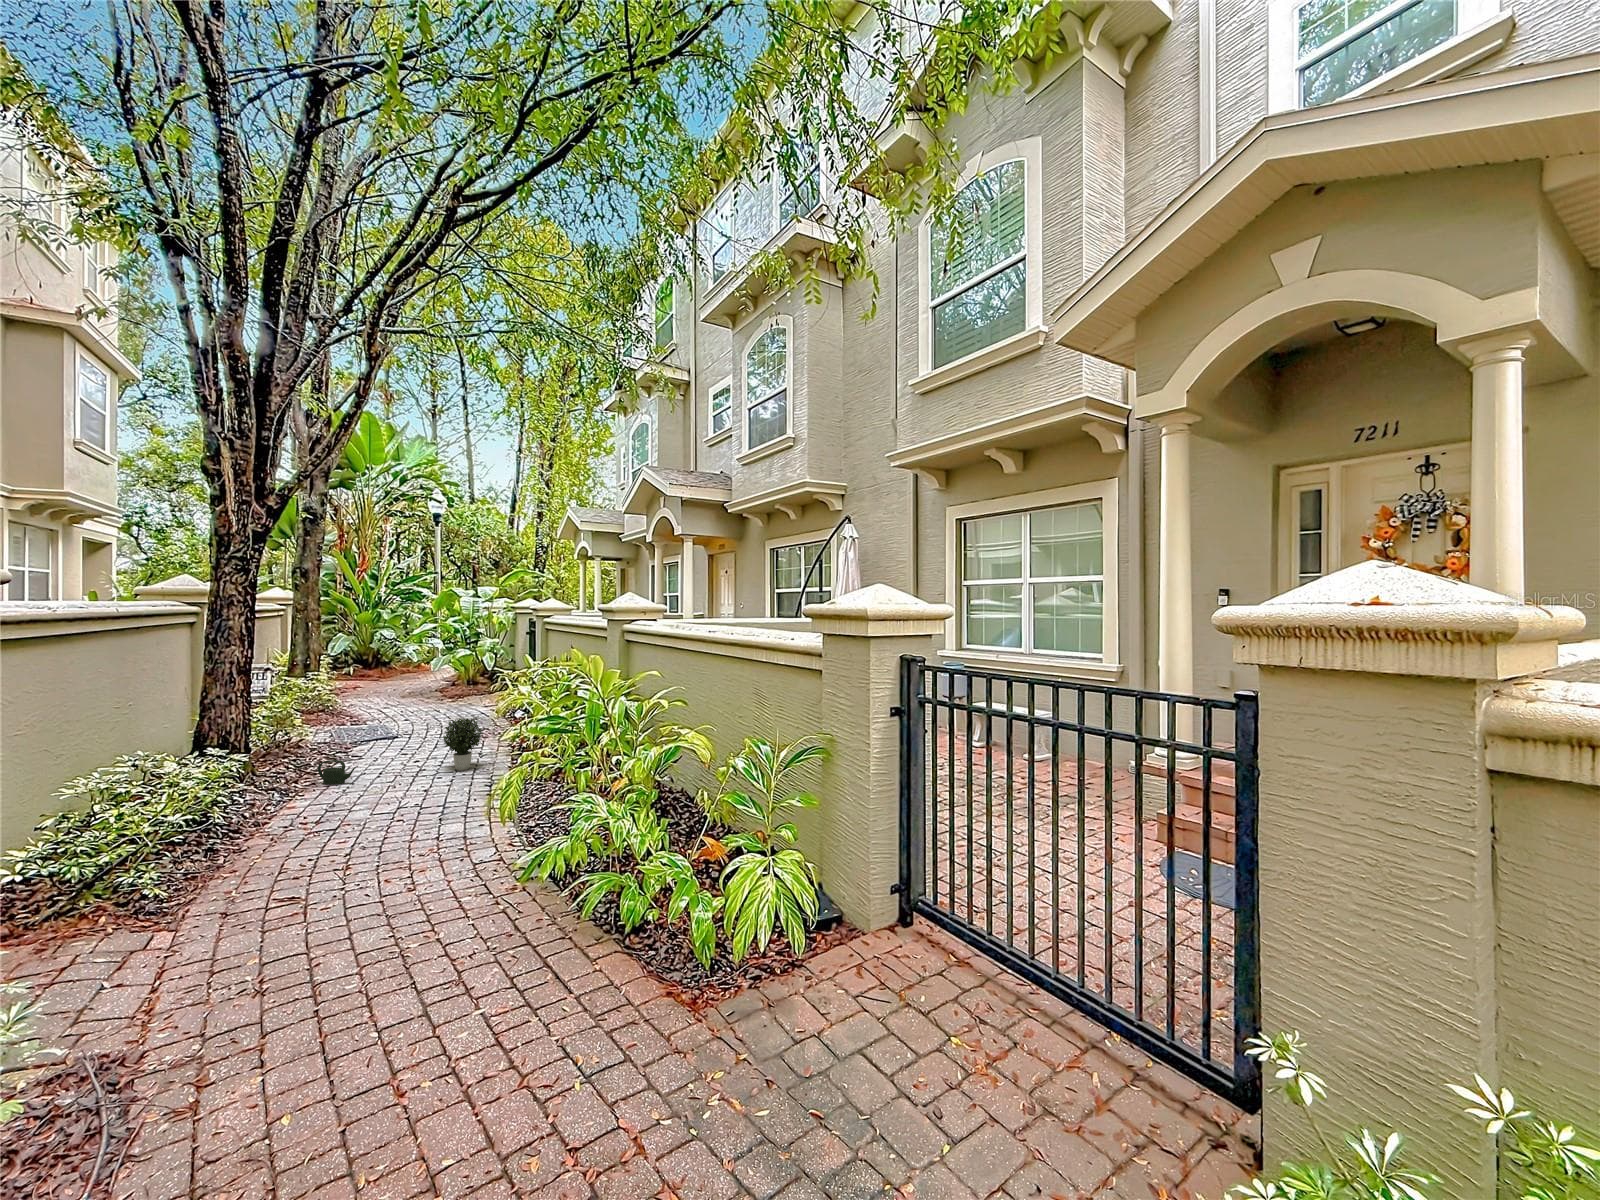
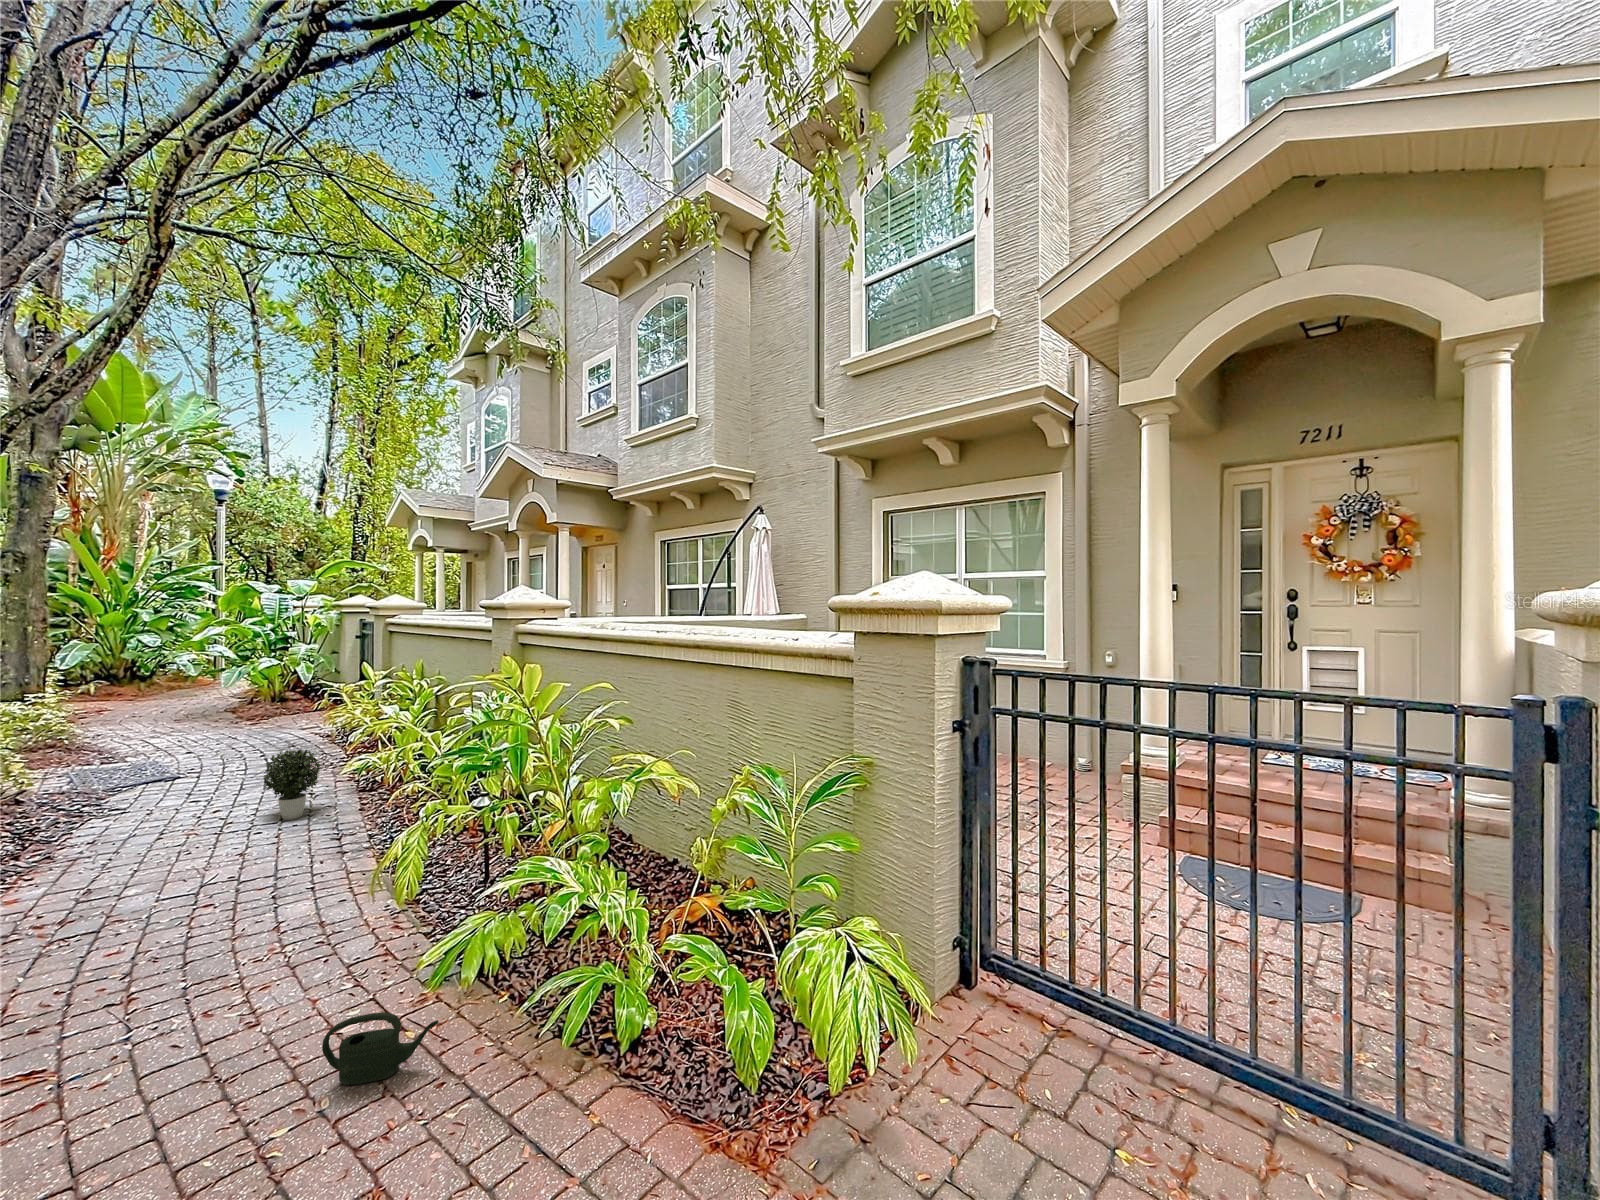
watering can: present [318,760,358,784] -> present [322,1013,438,1085]

